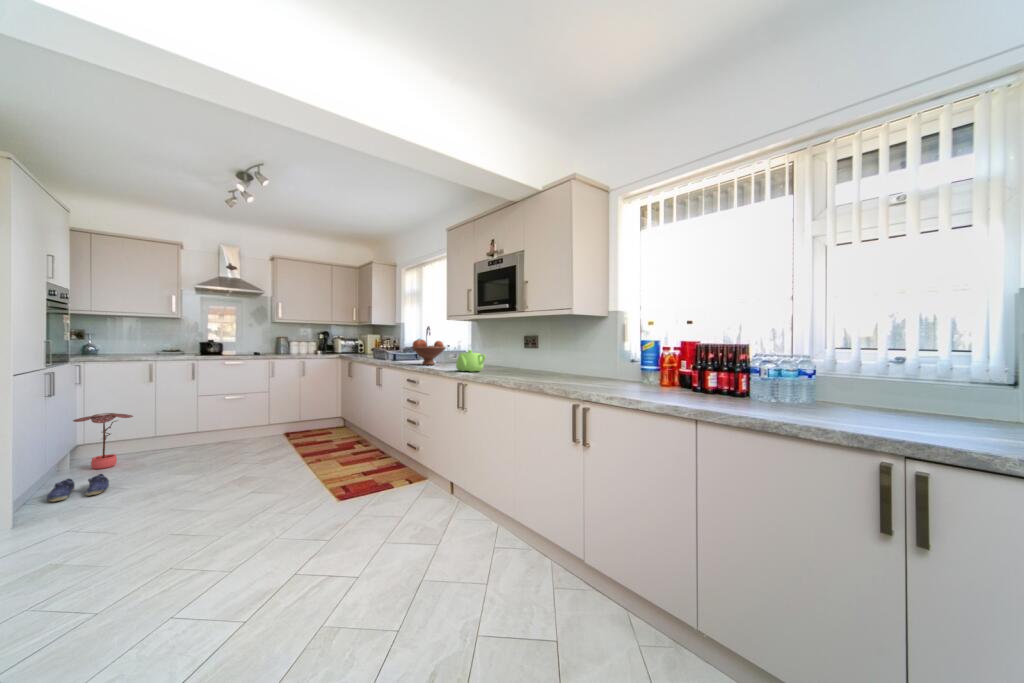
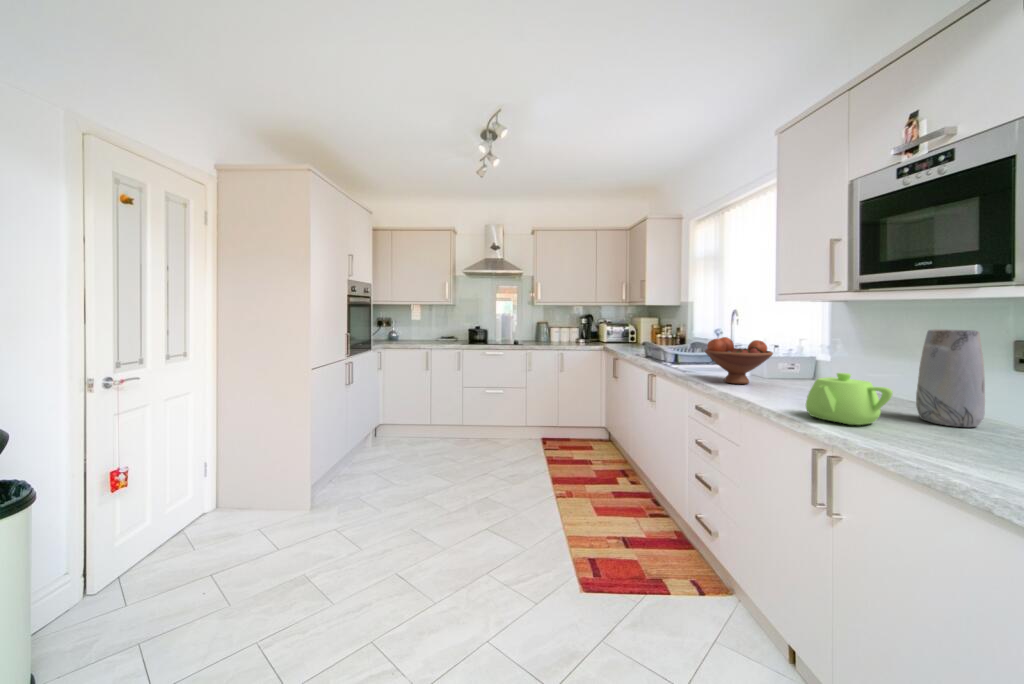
vase: none [497,331,518,371] -> present [916,329,985,427]
potted plant: present [73,413,133,469] -> none [370,400,410,454]
shoe: present [47,474,109,502] -> none [341,464,384,487]

